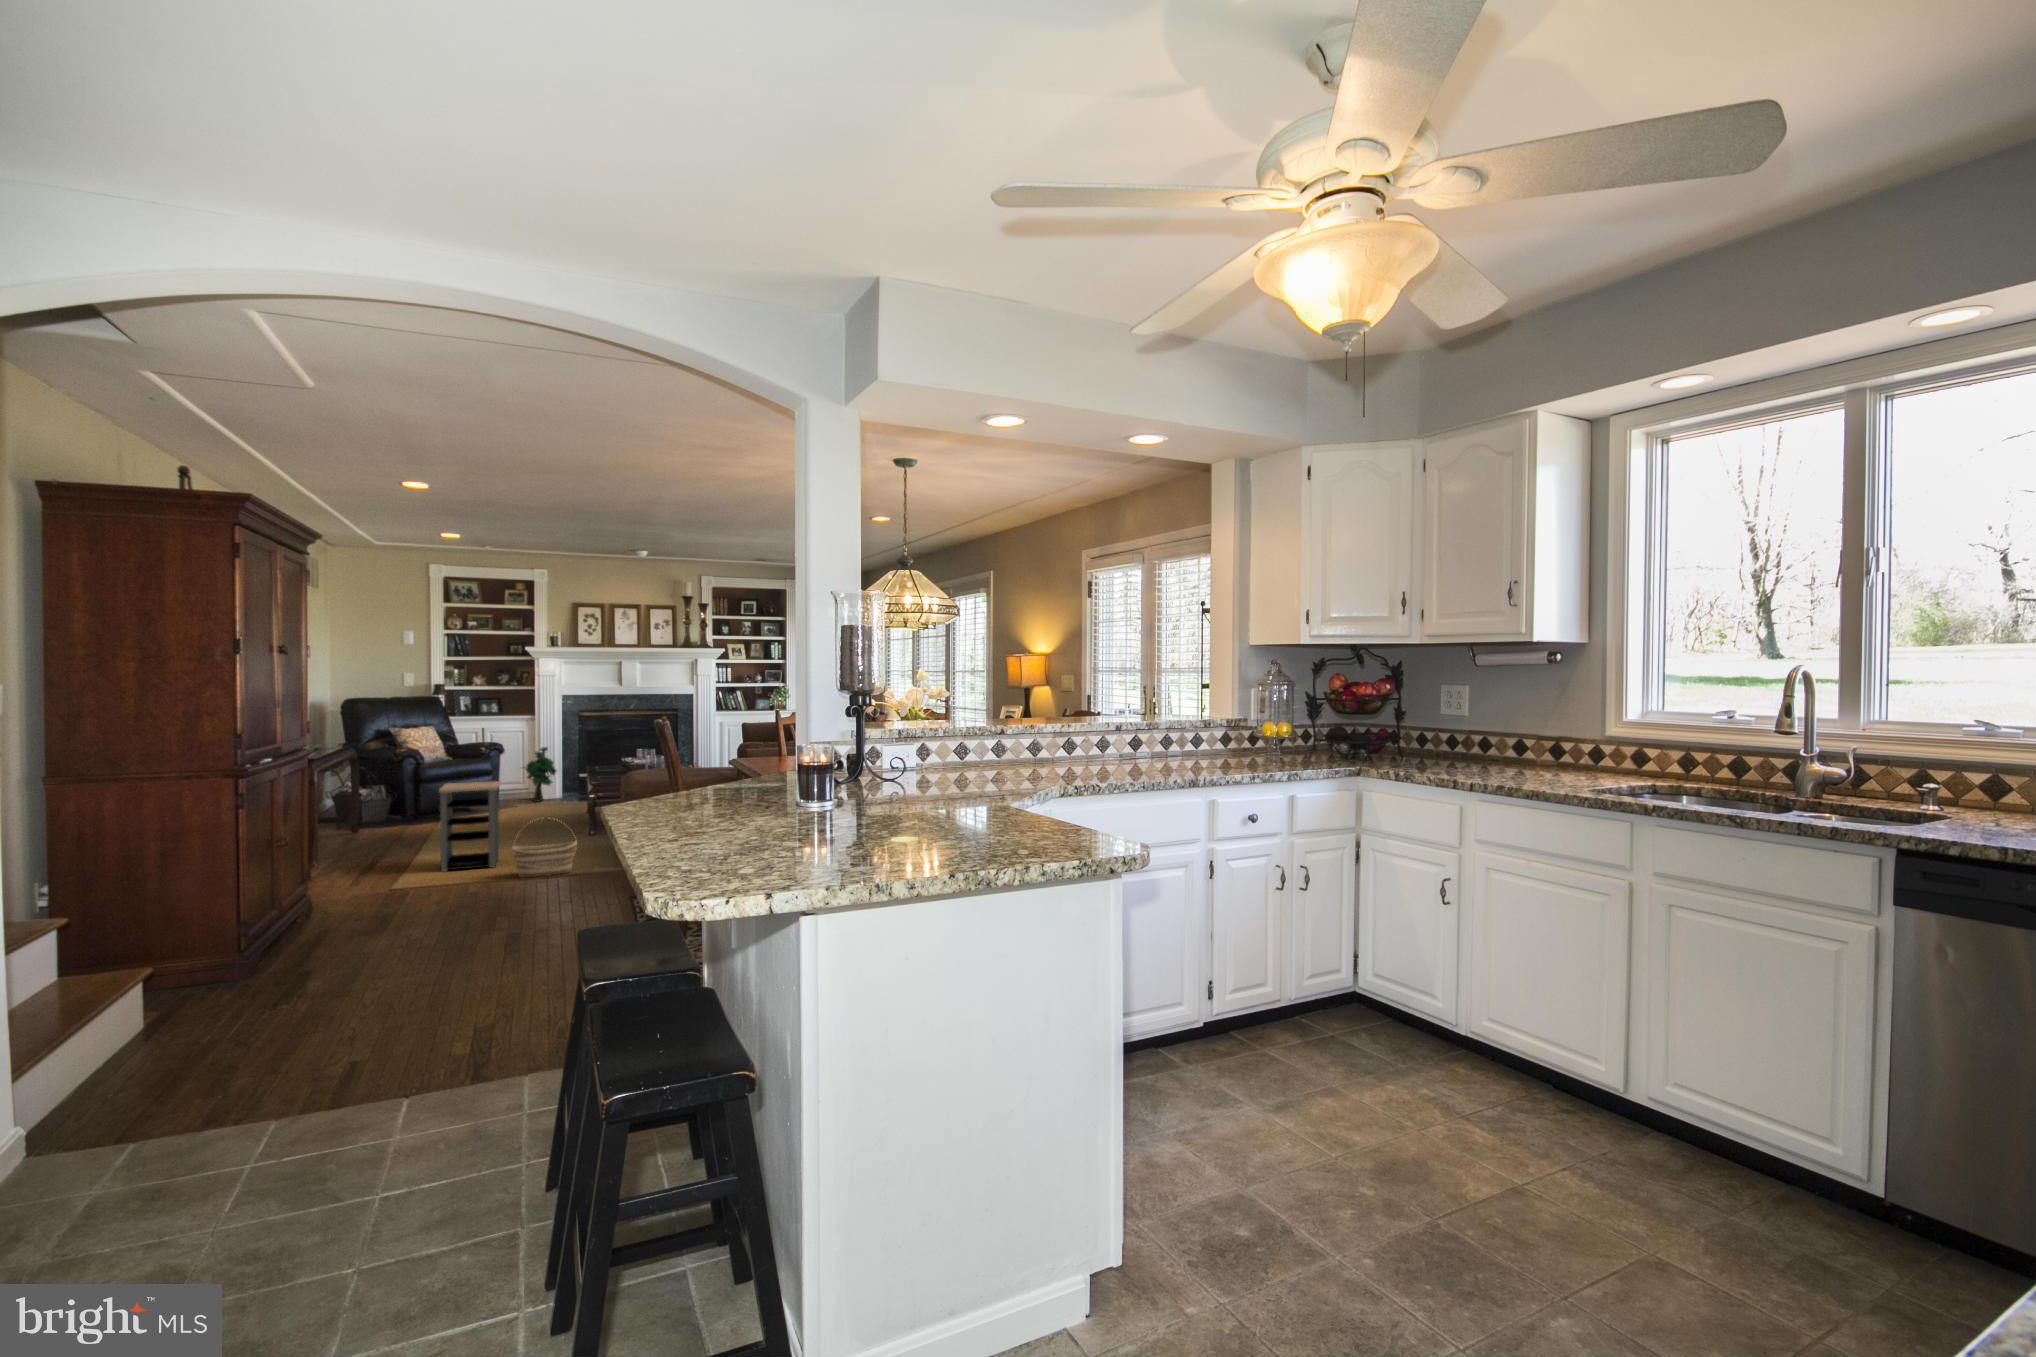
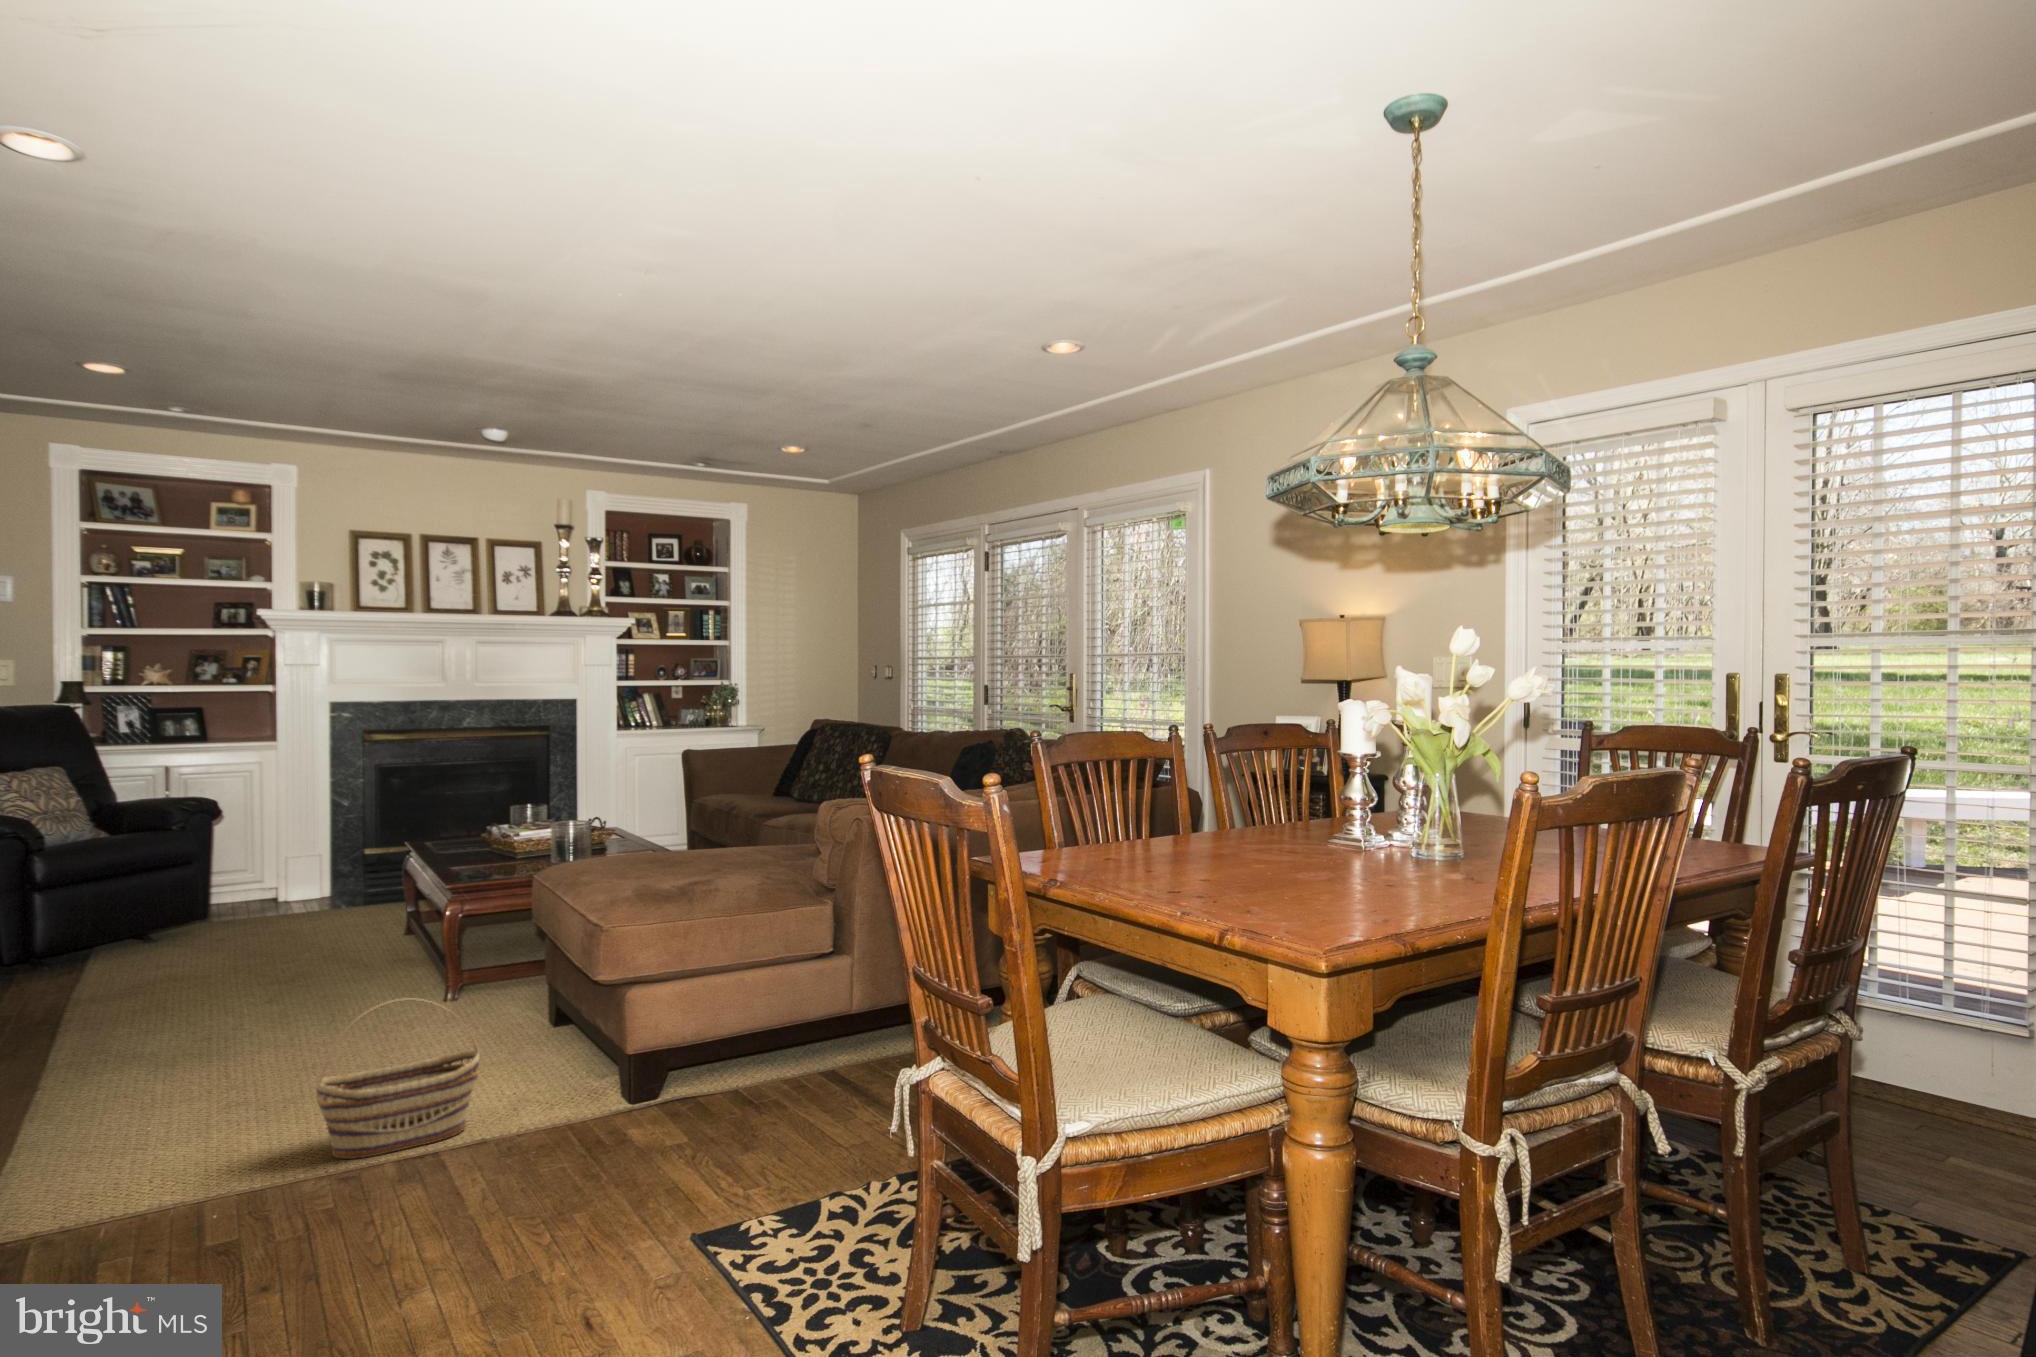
decorative plant: present [526,747,556,801] -> none [249,802,324,911]
side table: present [439,781,500,872] -> none [108,901,263,1149]

